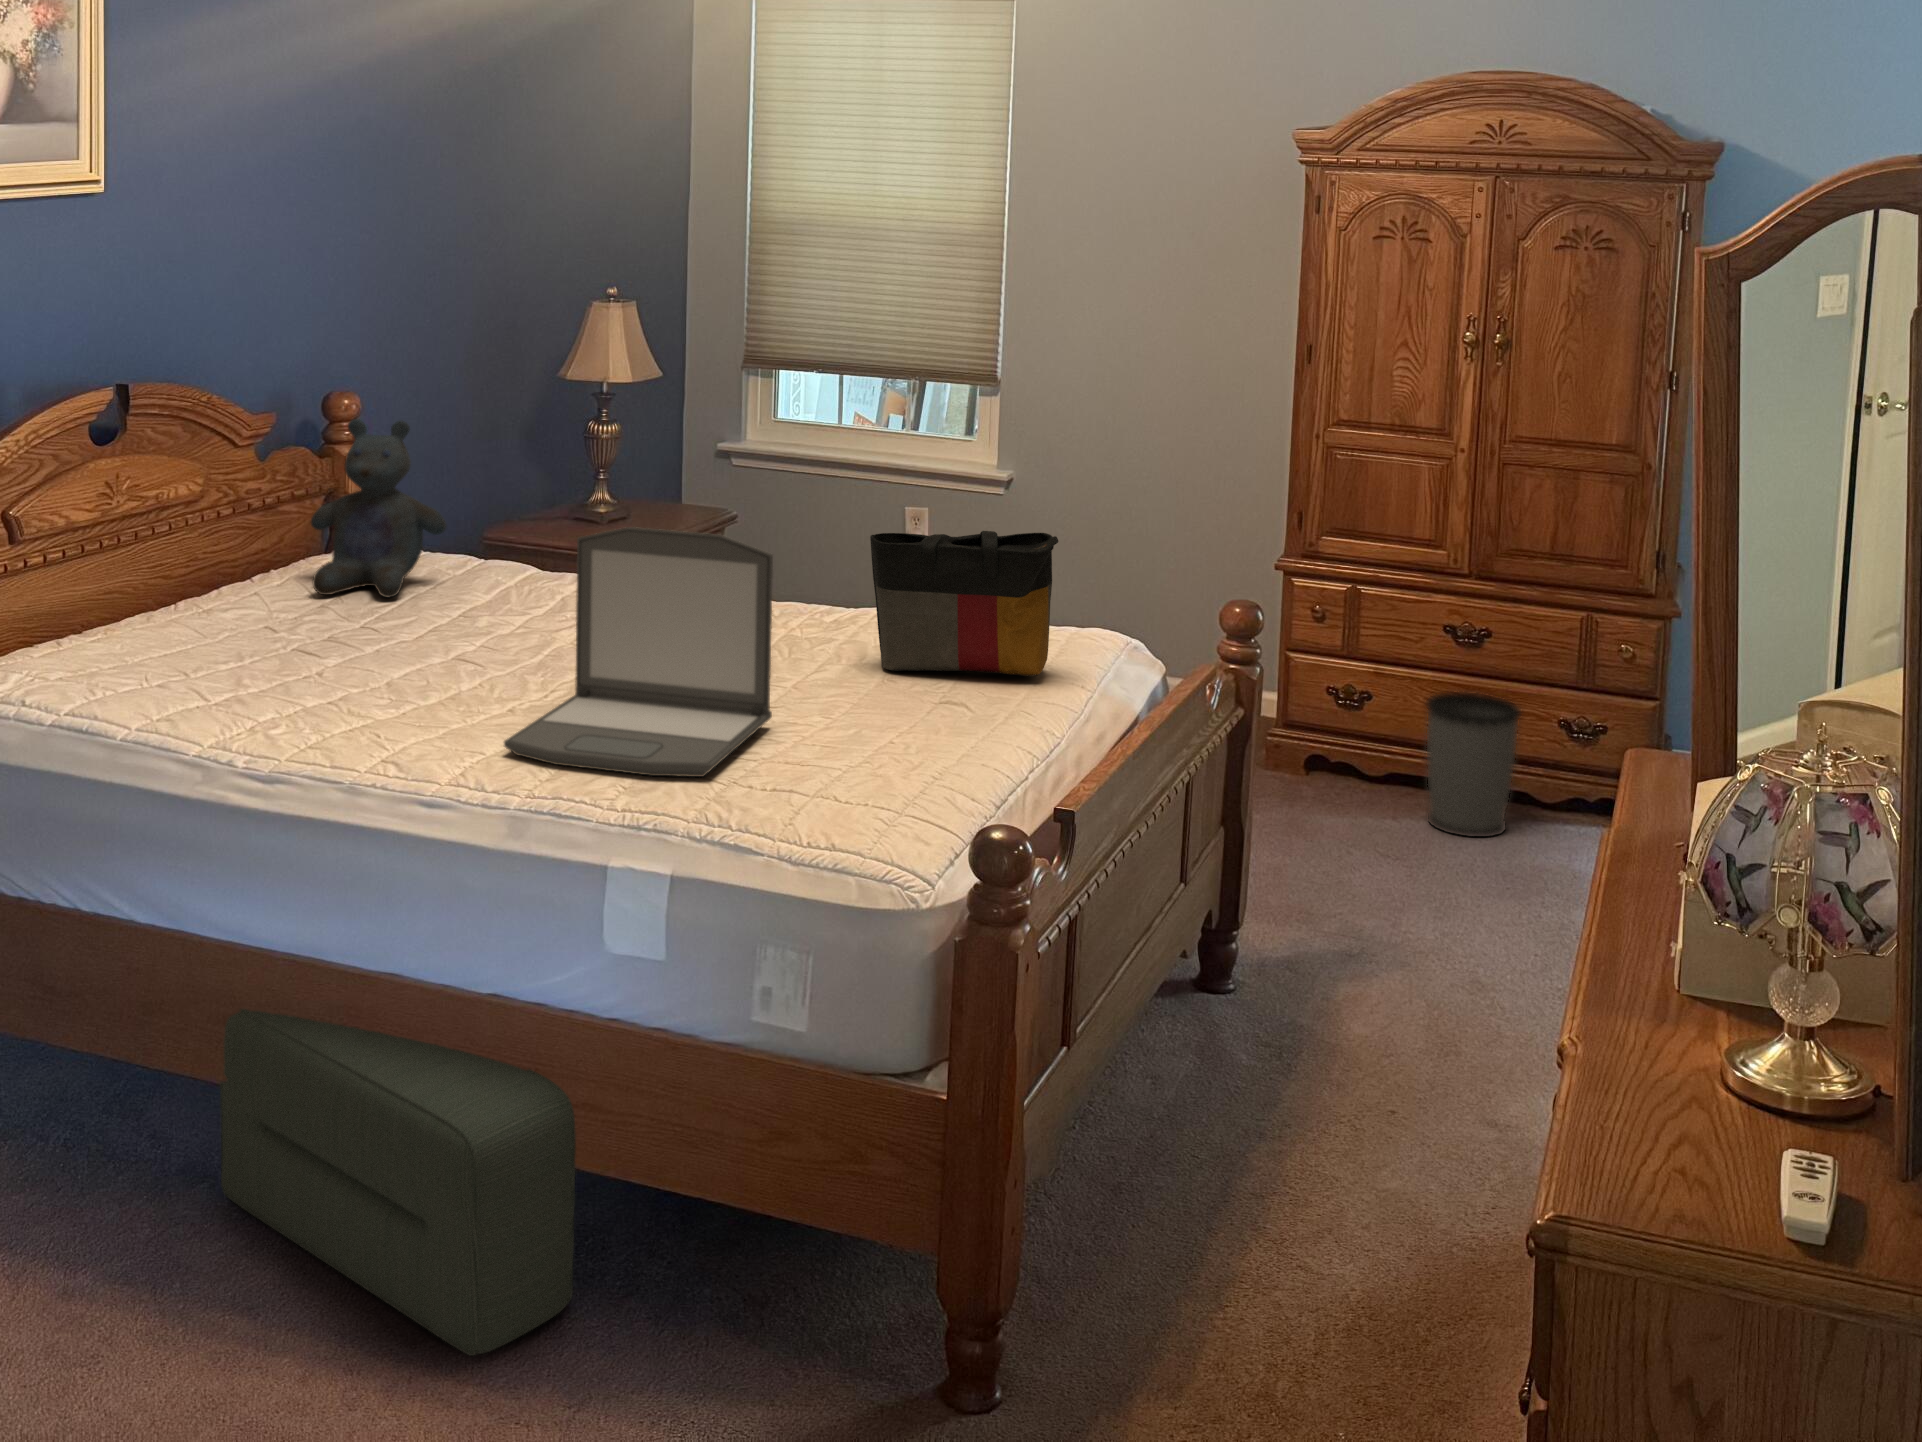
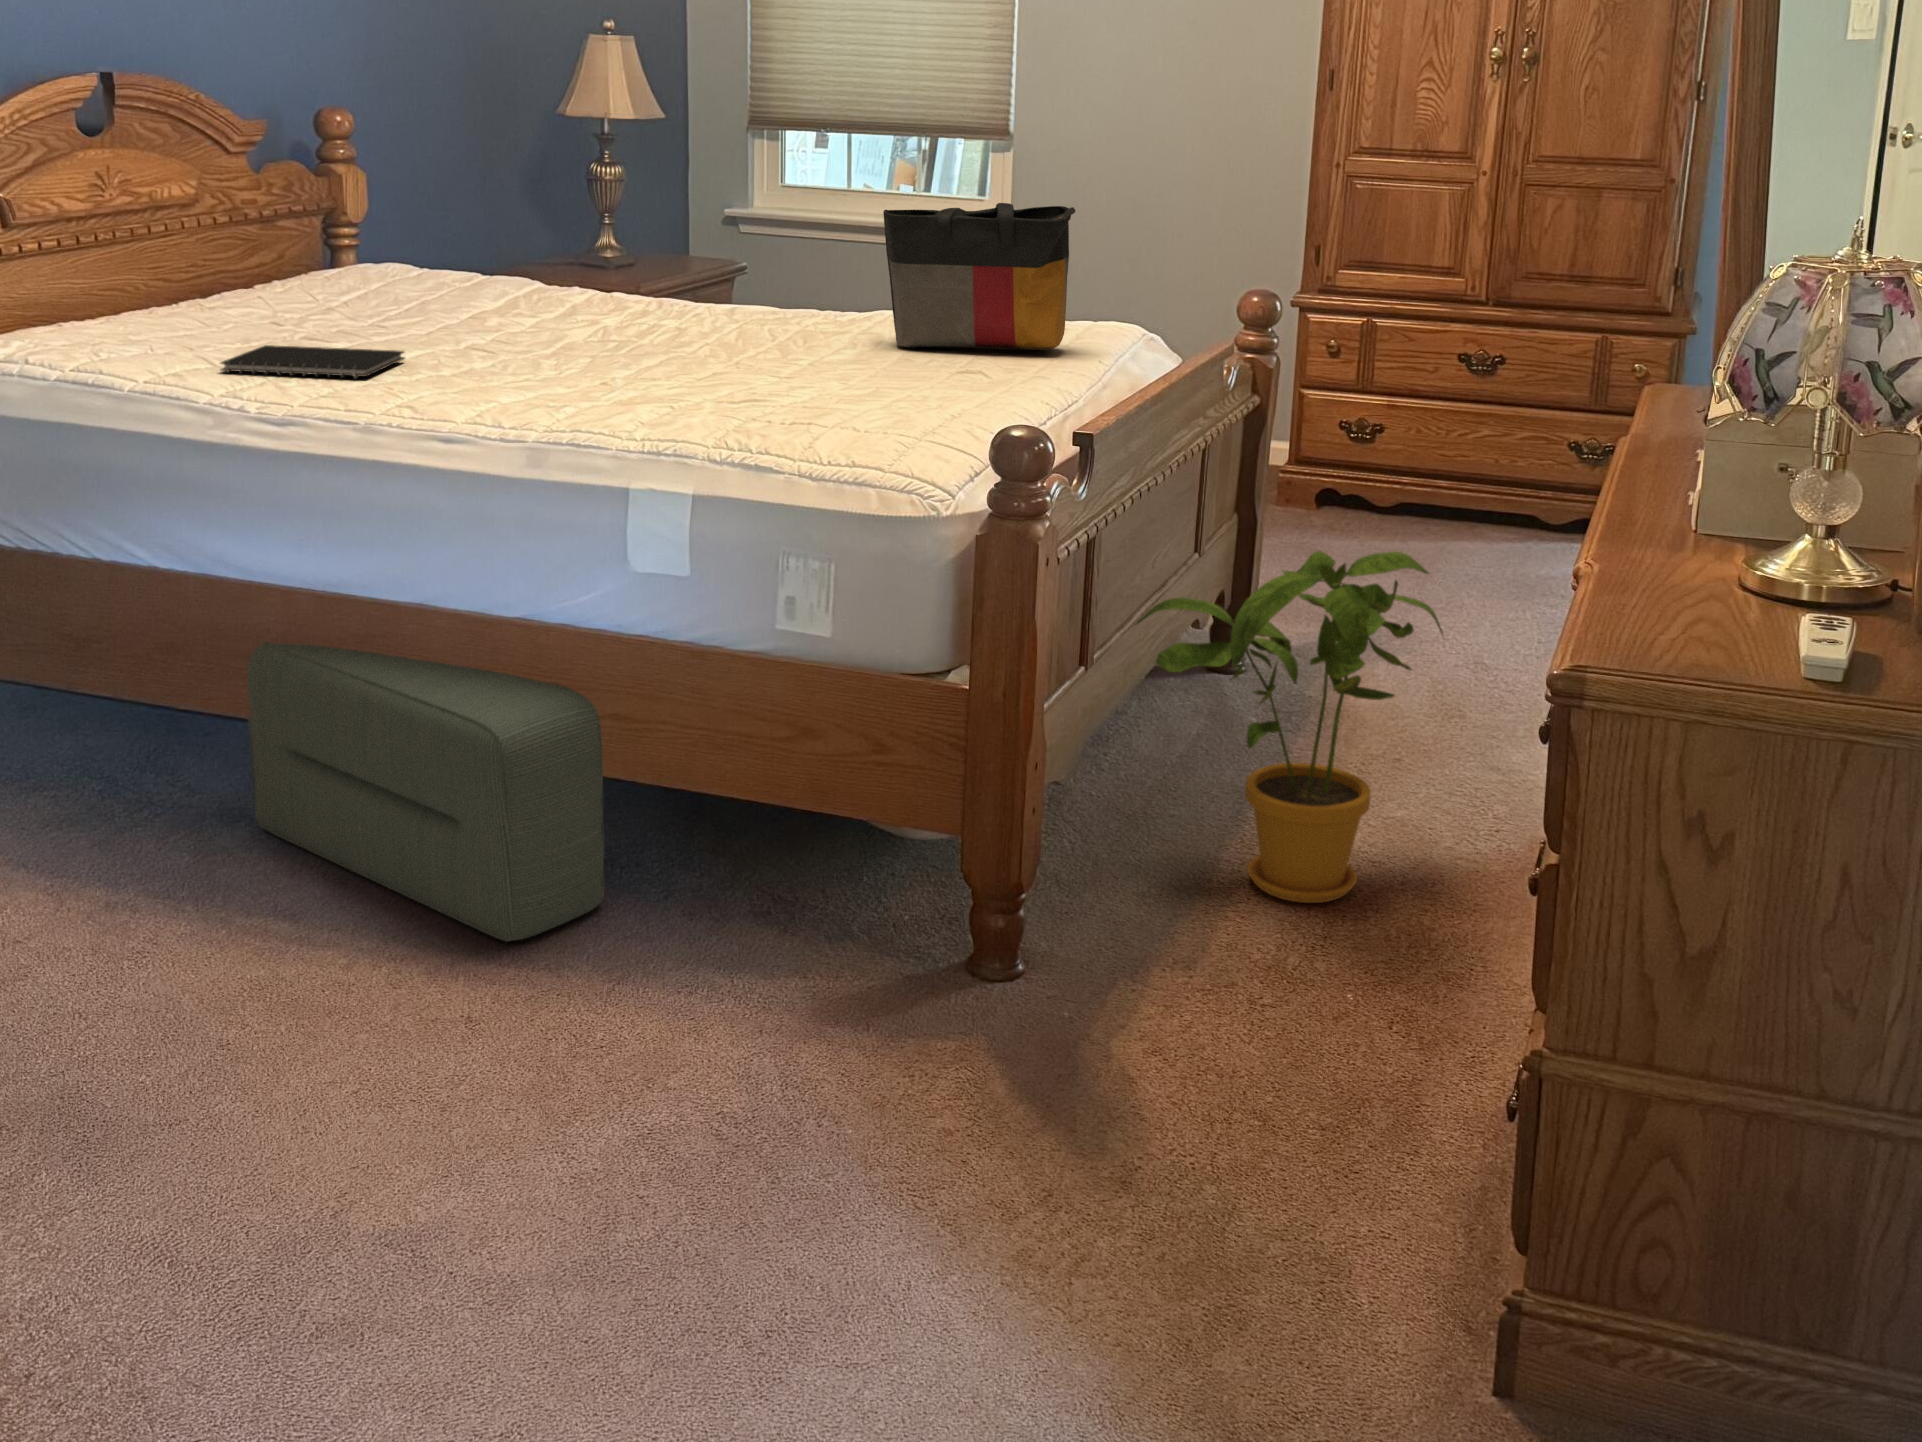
stuffed bear: present [311,419,446,597] -> none [310,120,450,299]
laptop: present [504,527,773,777] -> none [516,180,787,413]
notebook: none [213,676,396,724] -> present [221,345,404,378]
wastebasket: present [1426,692,1521,837] -> none [1439,418,1536,556]
house plant: none [1114,941,1430,1308] -> present [1136,551,1443,903]

